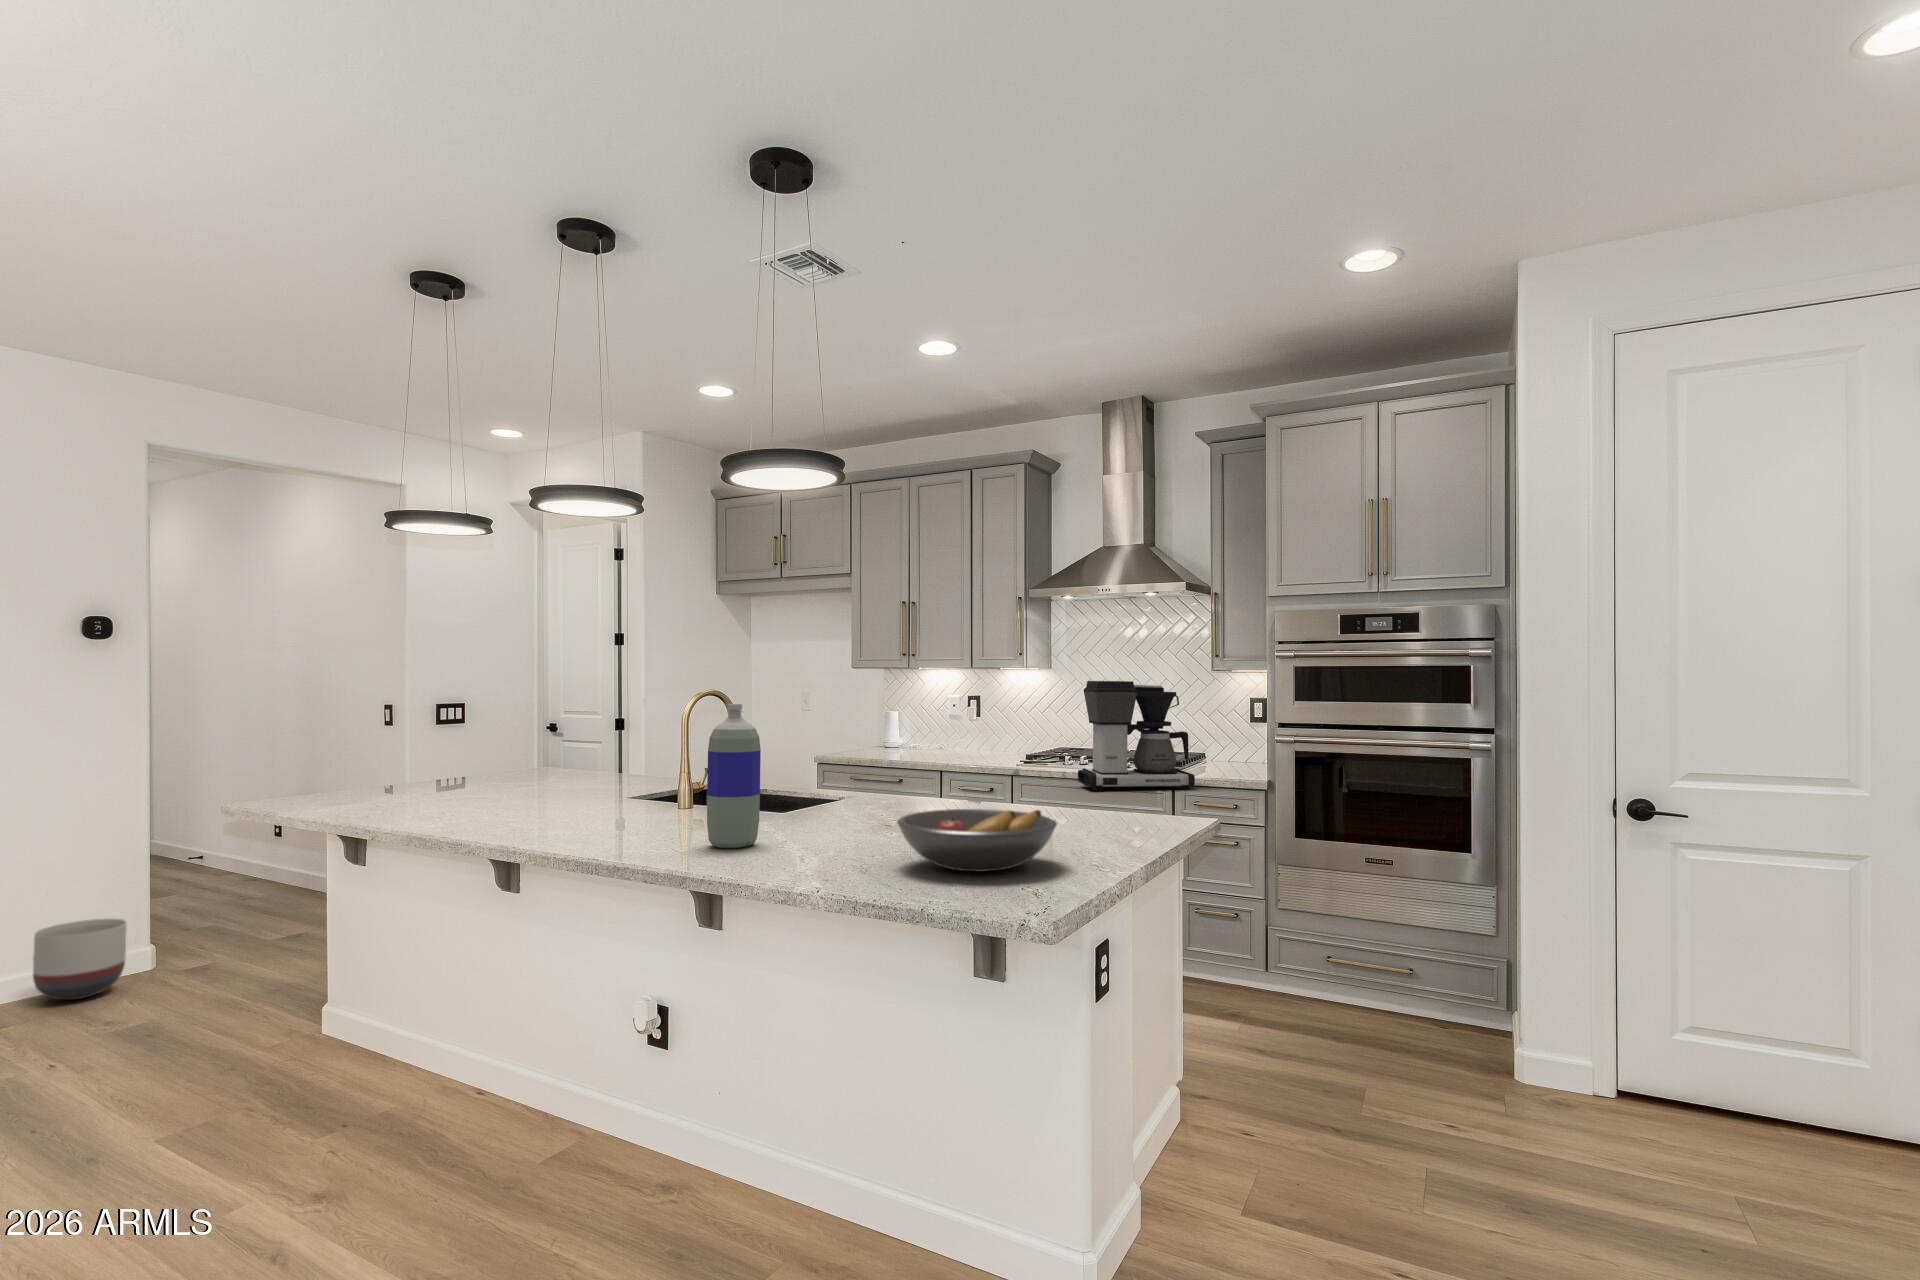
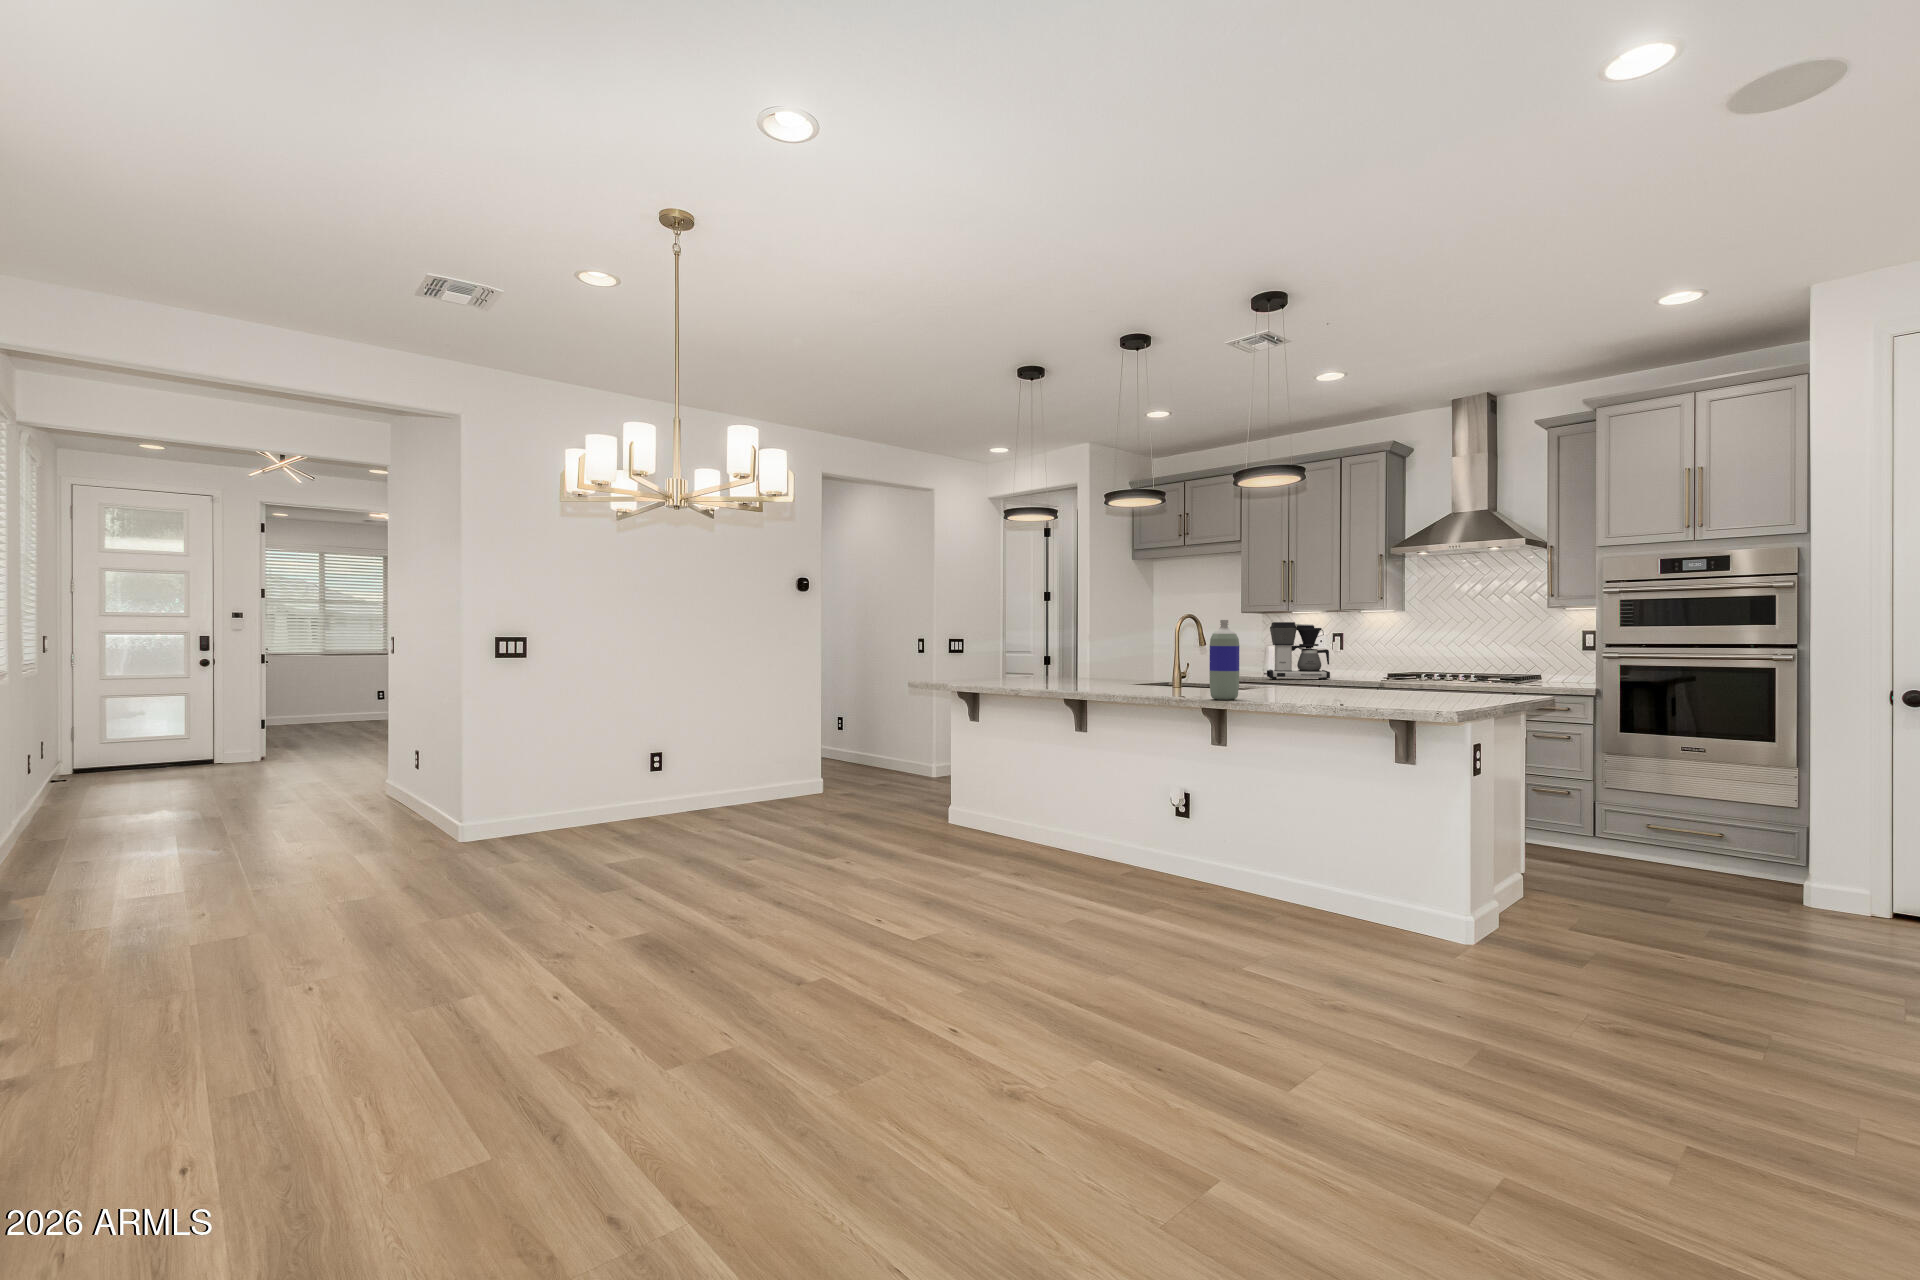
coffee maker: present [1078,681,1195,791] -> present [1267,622,1330,680]
fruit bowl: present [897,809,1057,872] -> none [1332,673,1432,705]
planter: present [33,919,126,1000] -> none [783,758,822,800]

